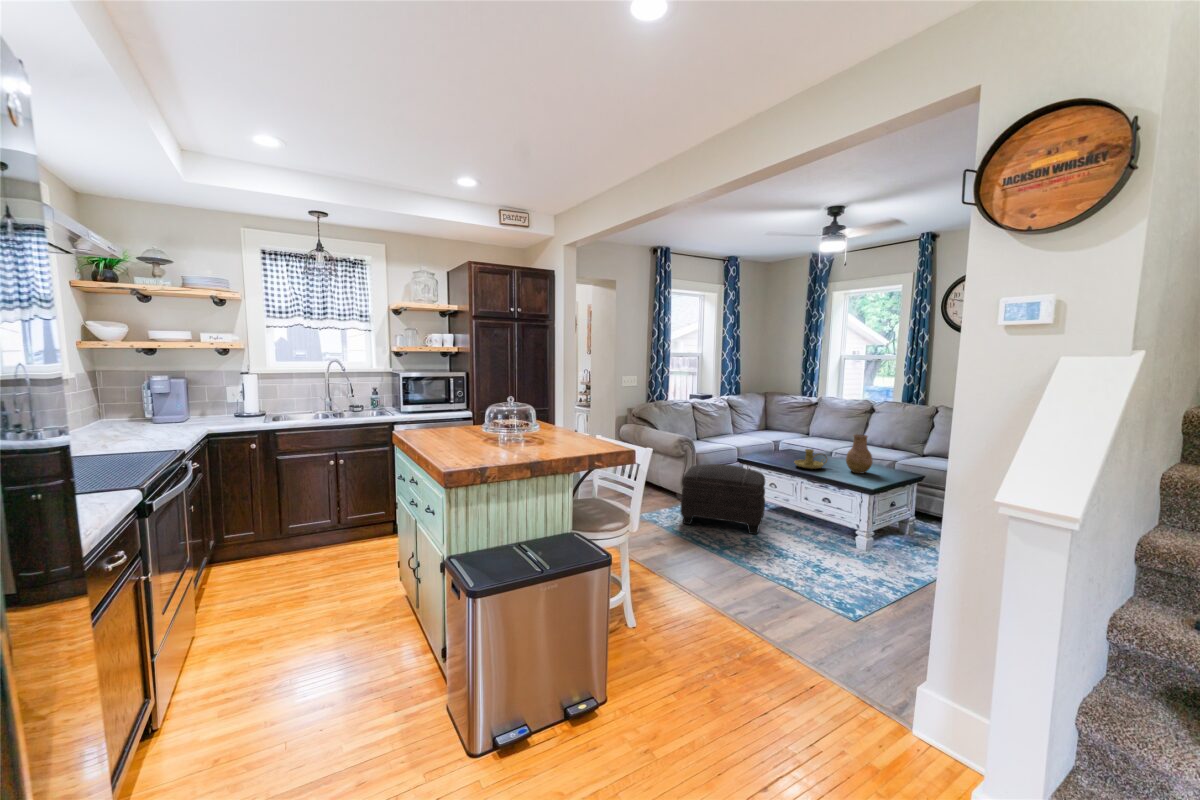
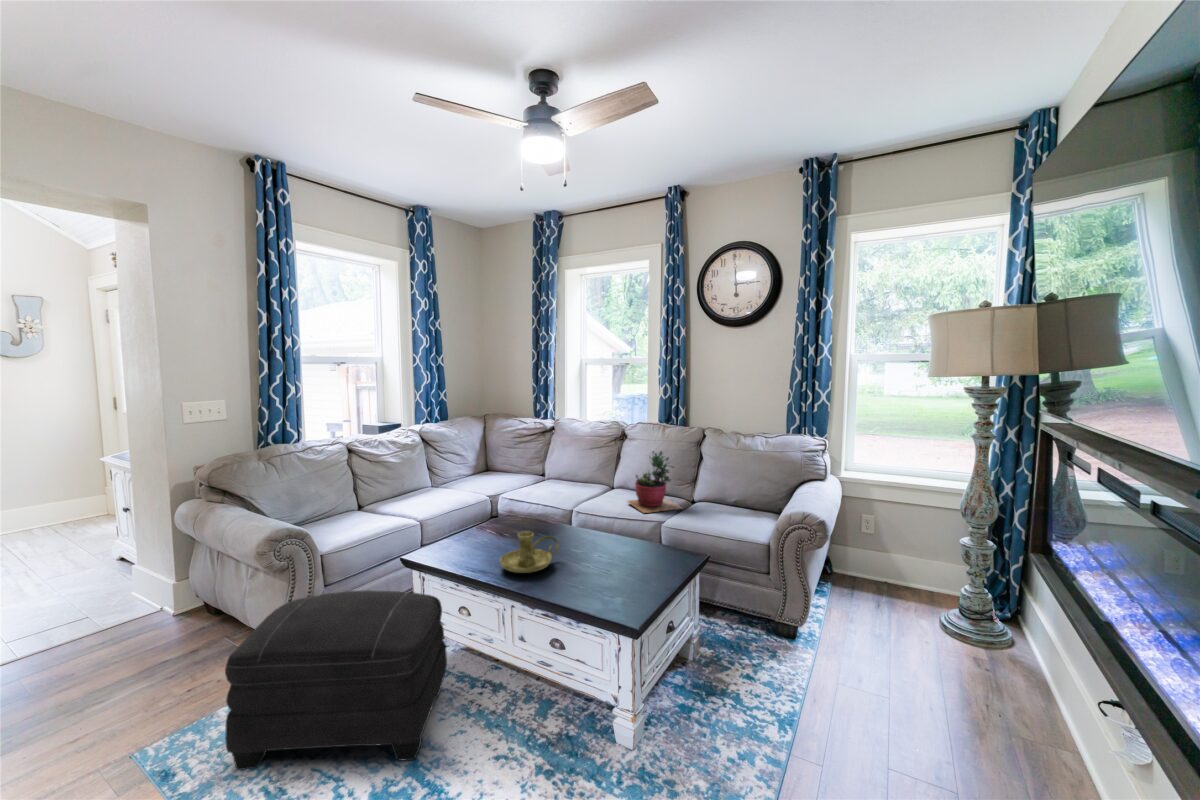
succulent plant: none [871,419,915,459] -> present [627,451,682,513]
vase: present [846,434,873,473] -> none [588,496,631,569]

